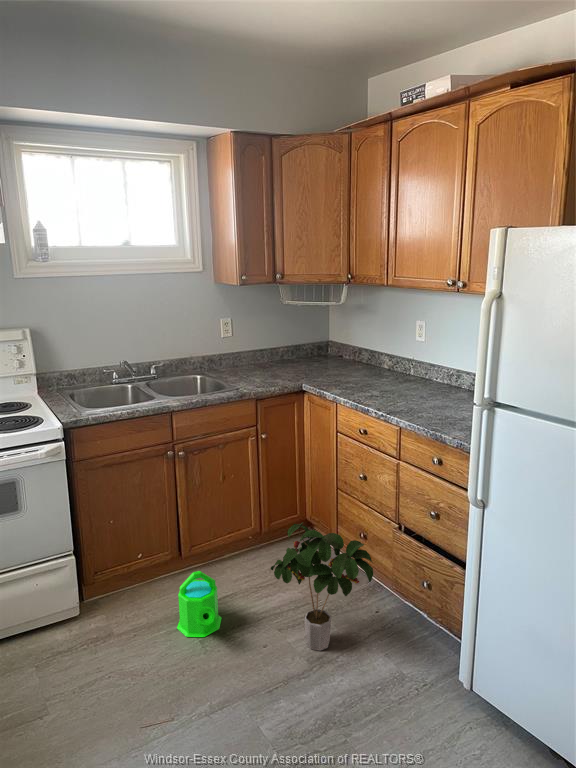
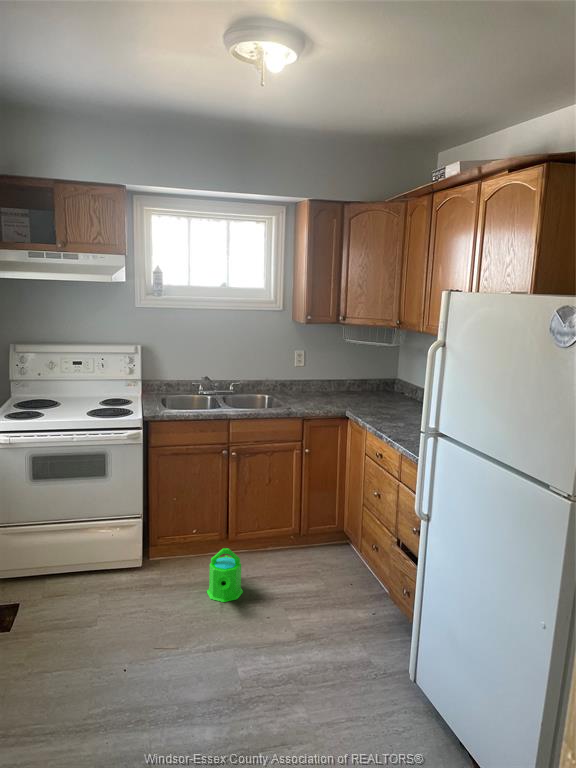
potted plant: present [271,522,373,651] -> none [282,521,355,632]

